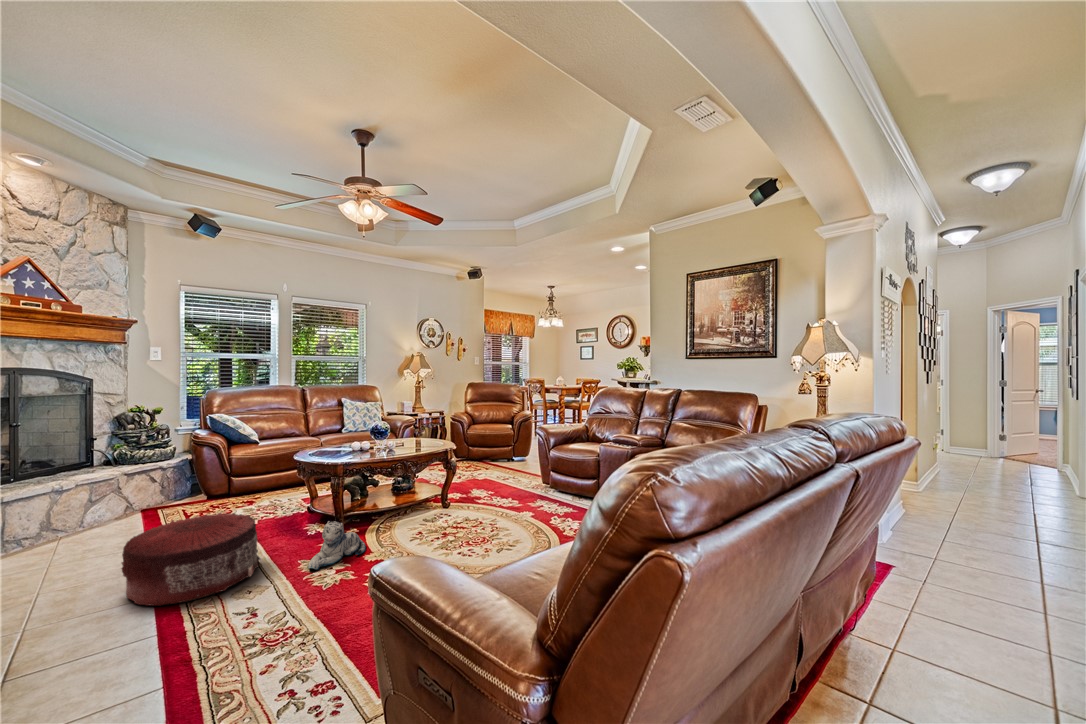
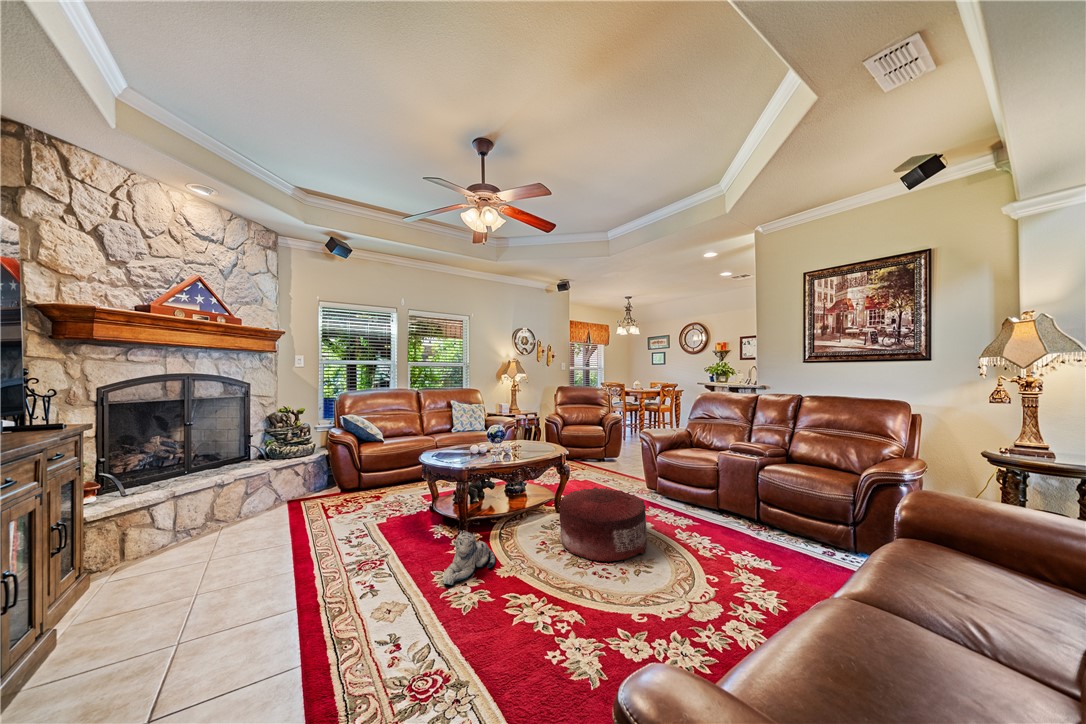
pouf: present [122,512,260,606] -> present [559,487,647,562]

